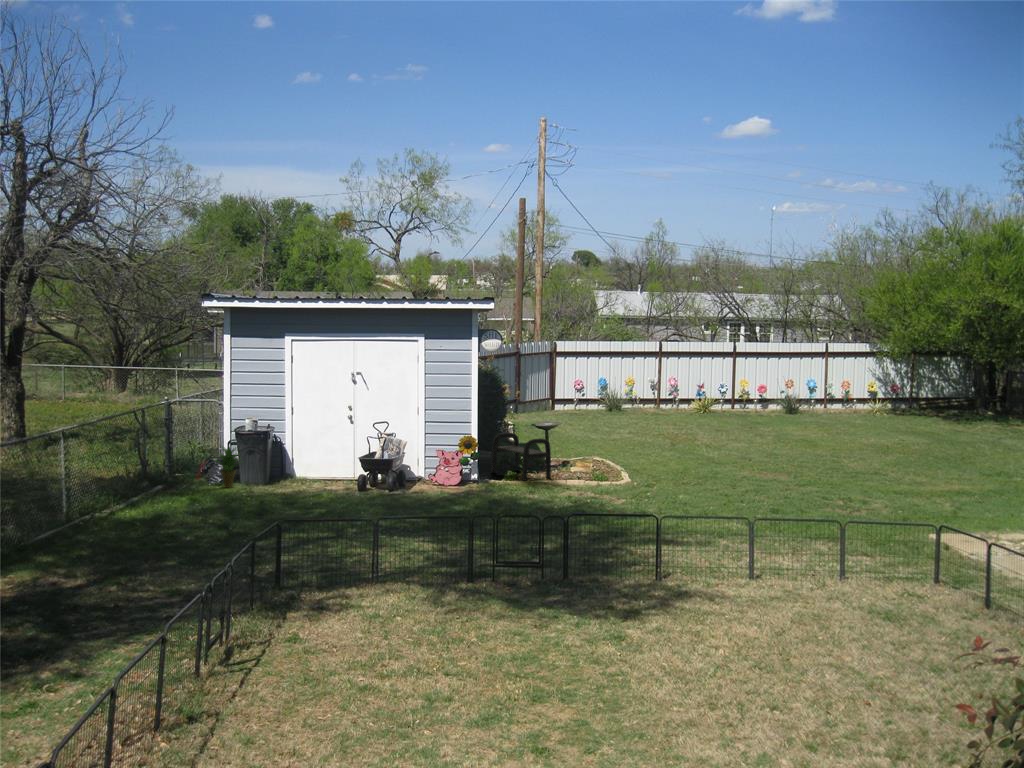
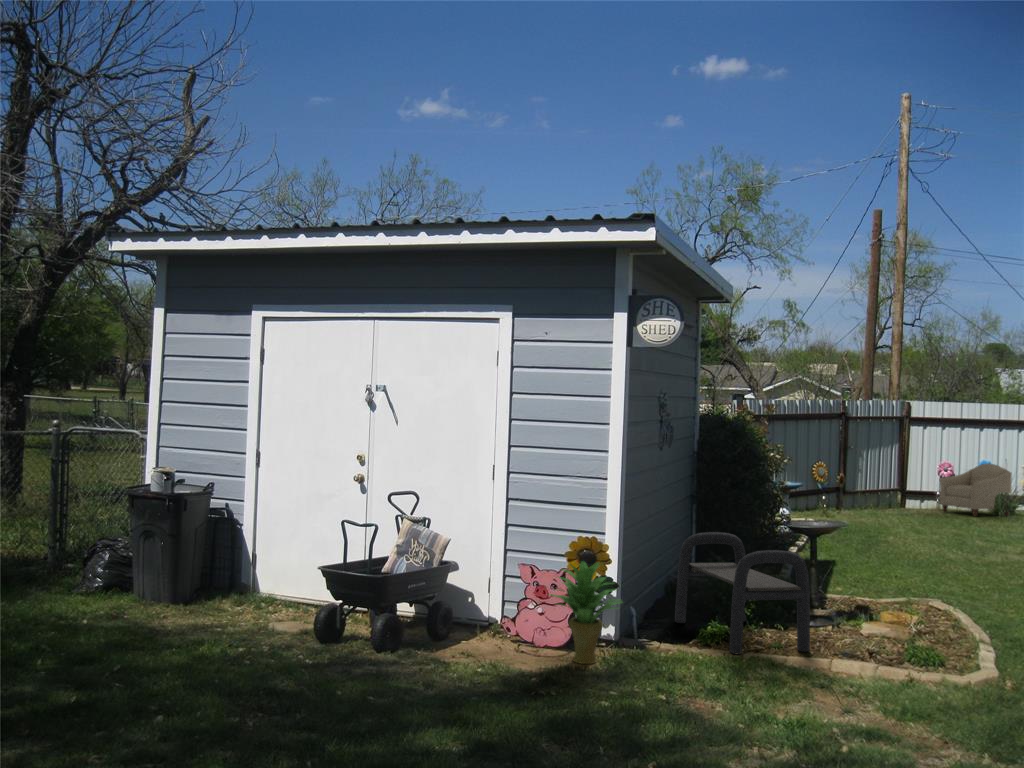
chair: none [576,381,615,413] -> present [940,464,1012,516]
potted plant: present [216,447,238,488] -> present [550,561,622,664]

